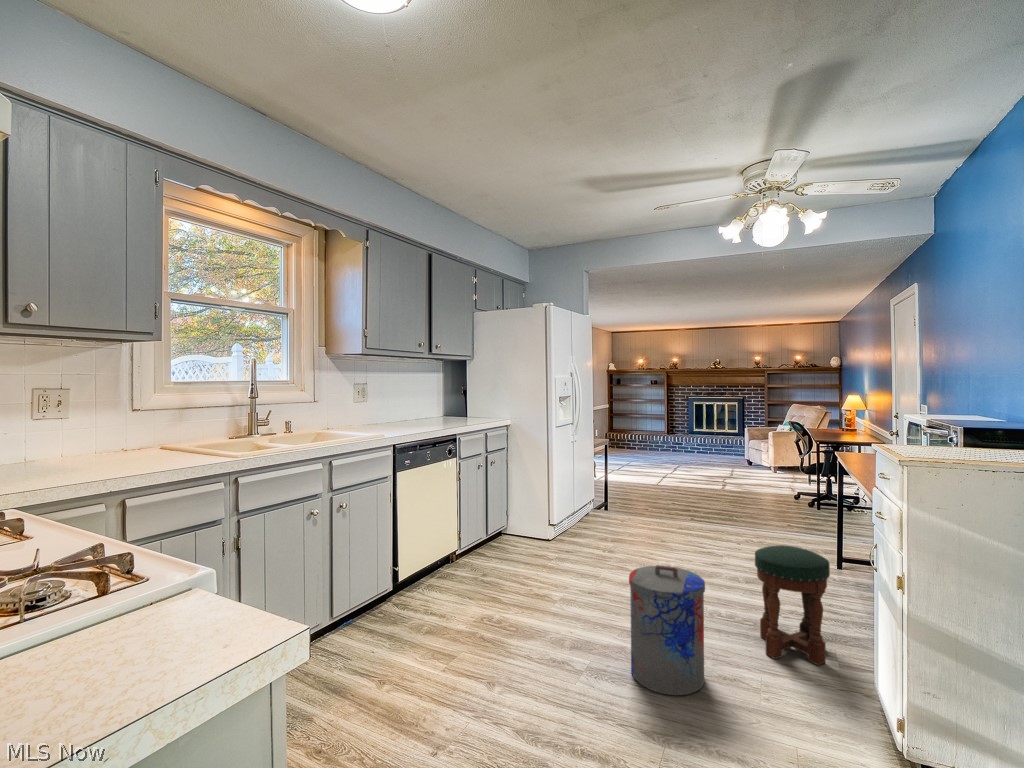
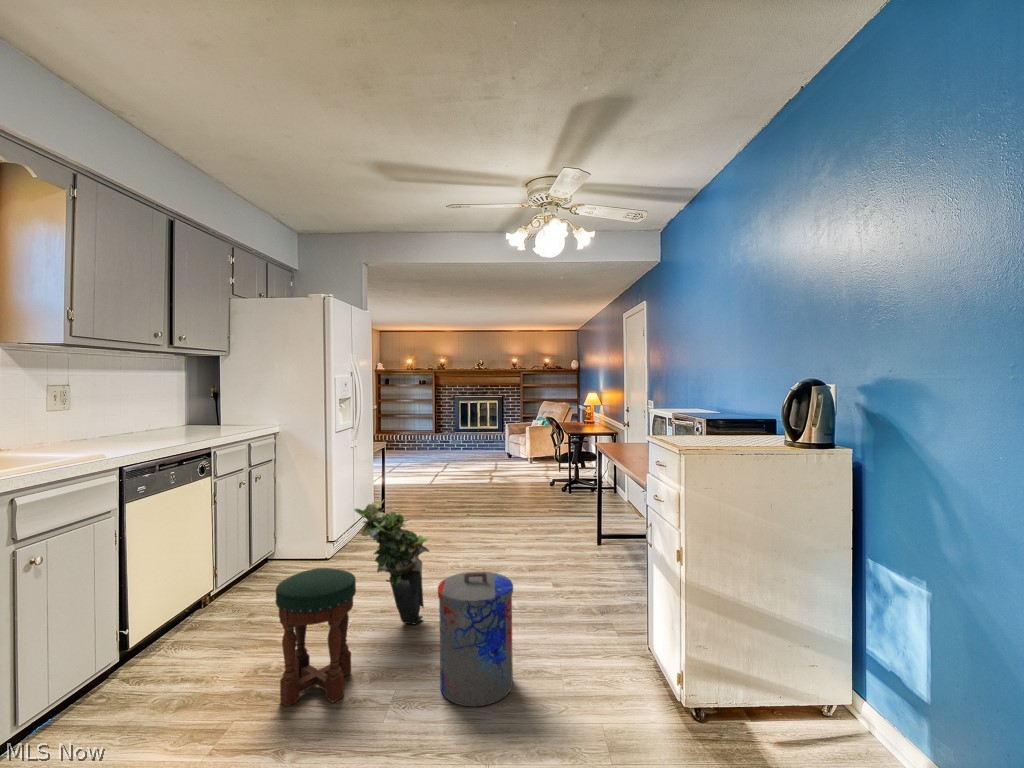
potted plant: none [564,490,633,610] -> present [354,501,429,624]
stool: present [755,545,830,665] -> present [275,568,356,706]

